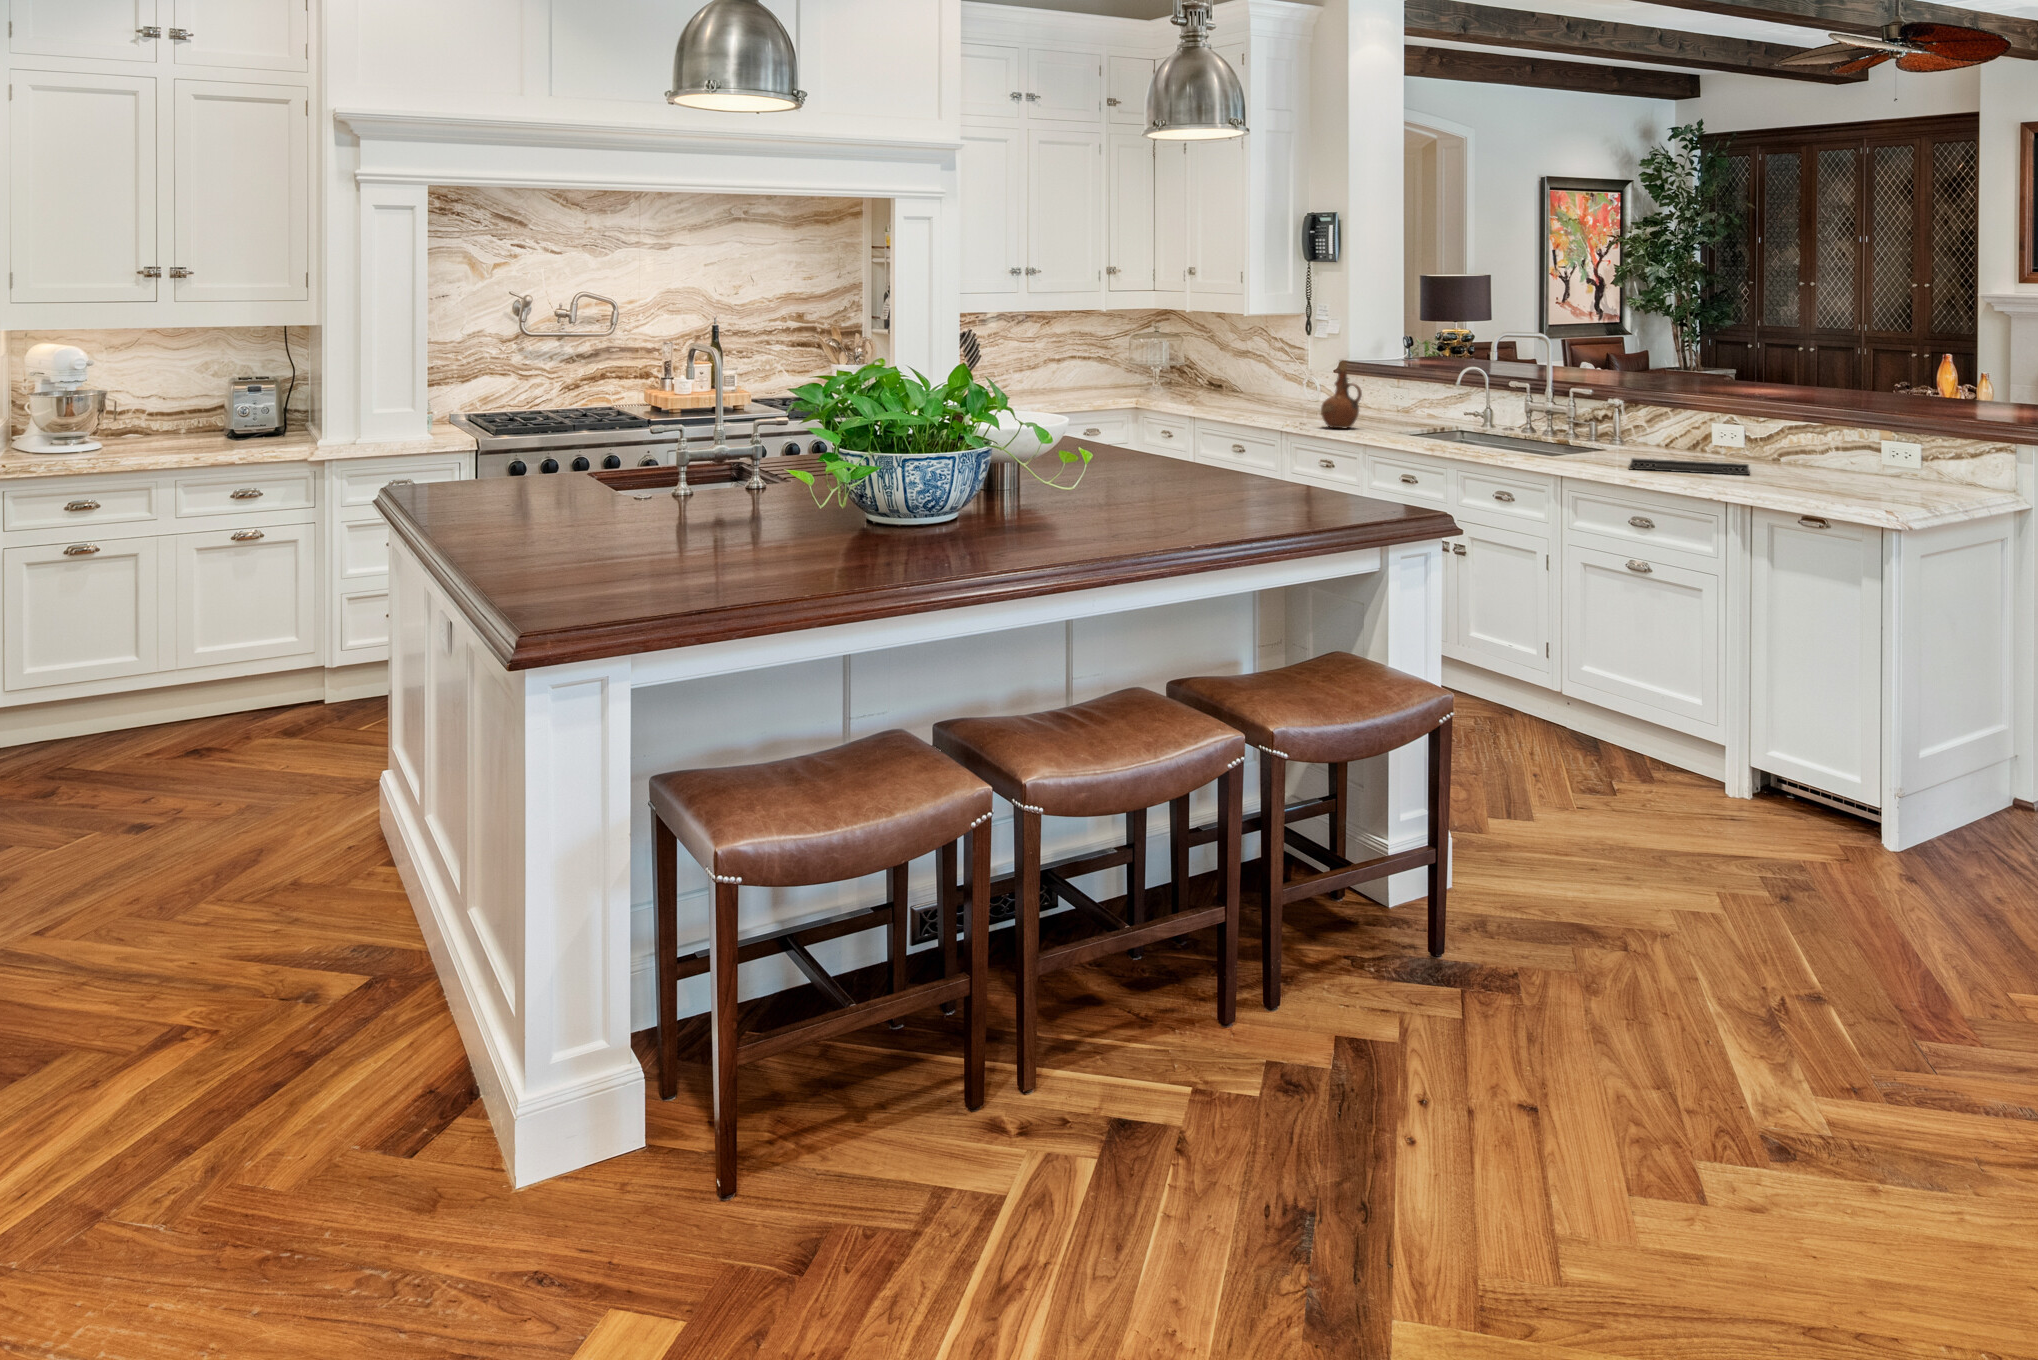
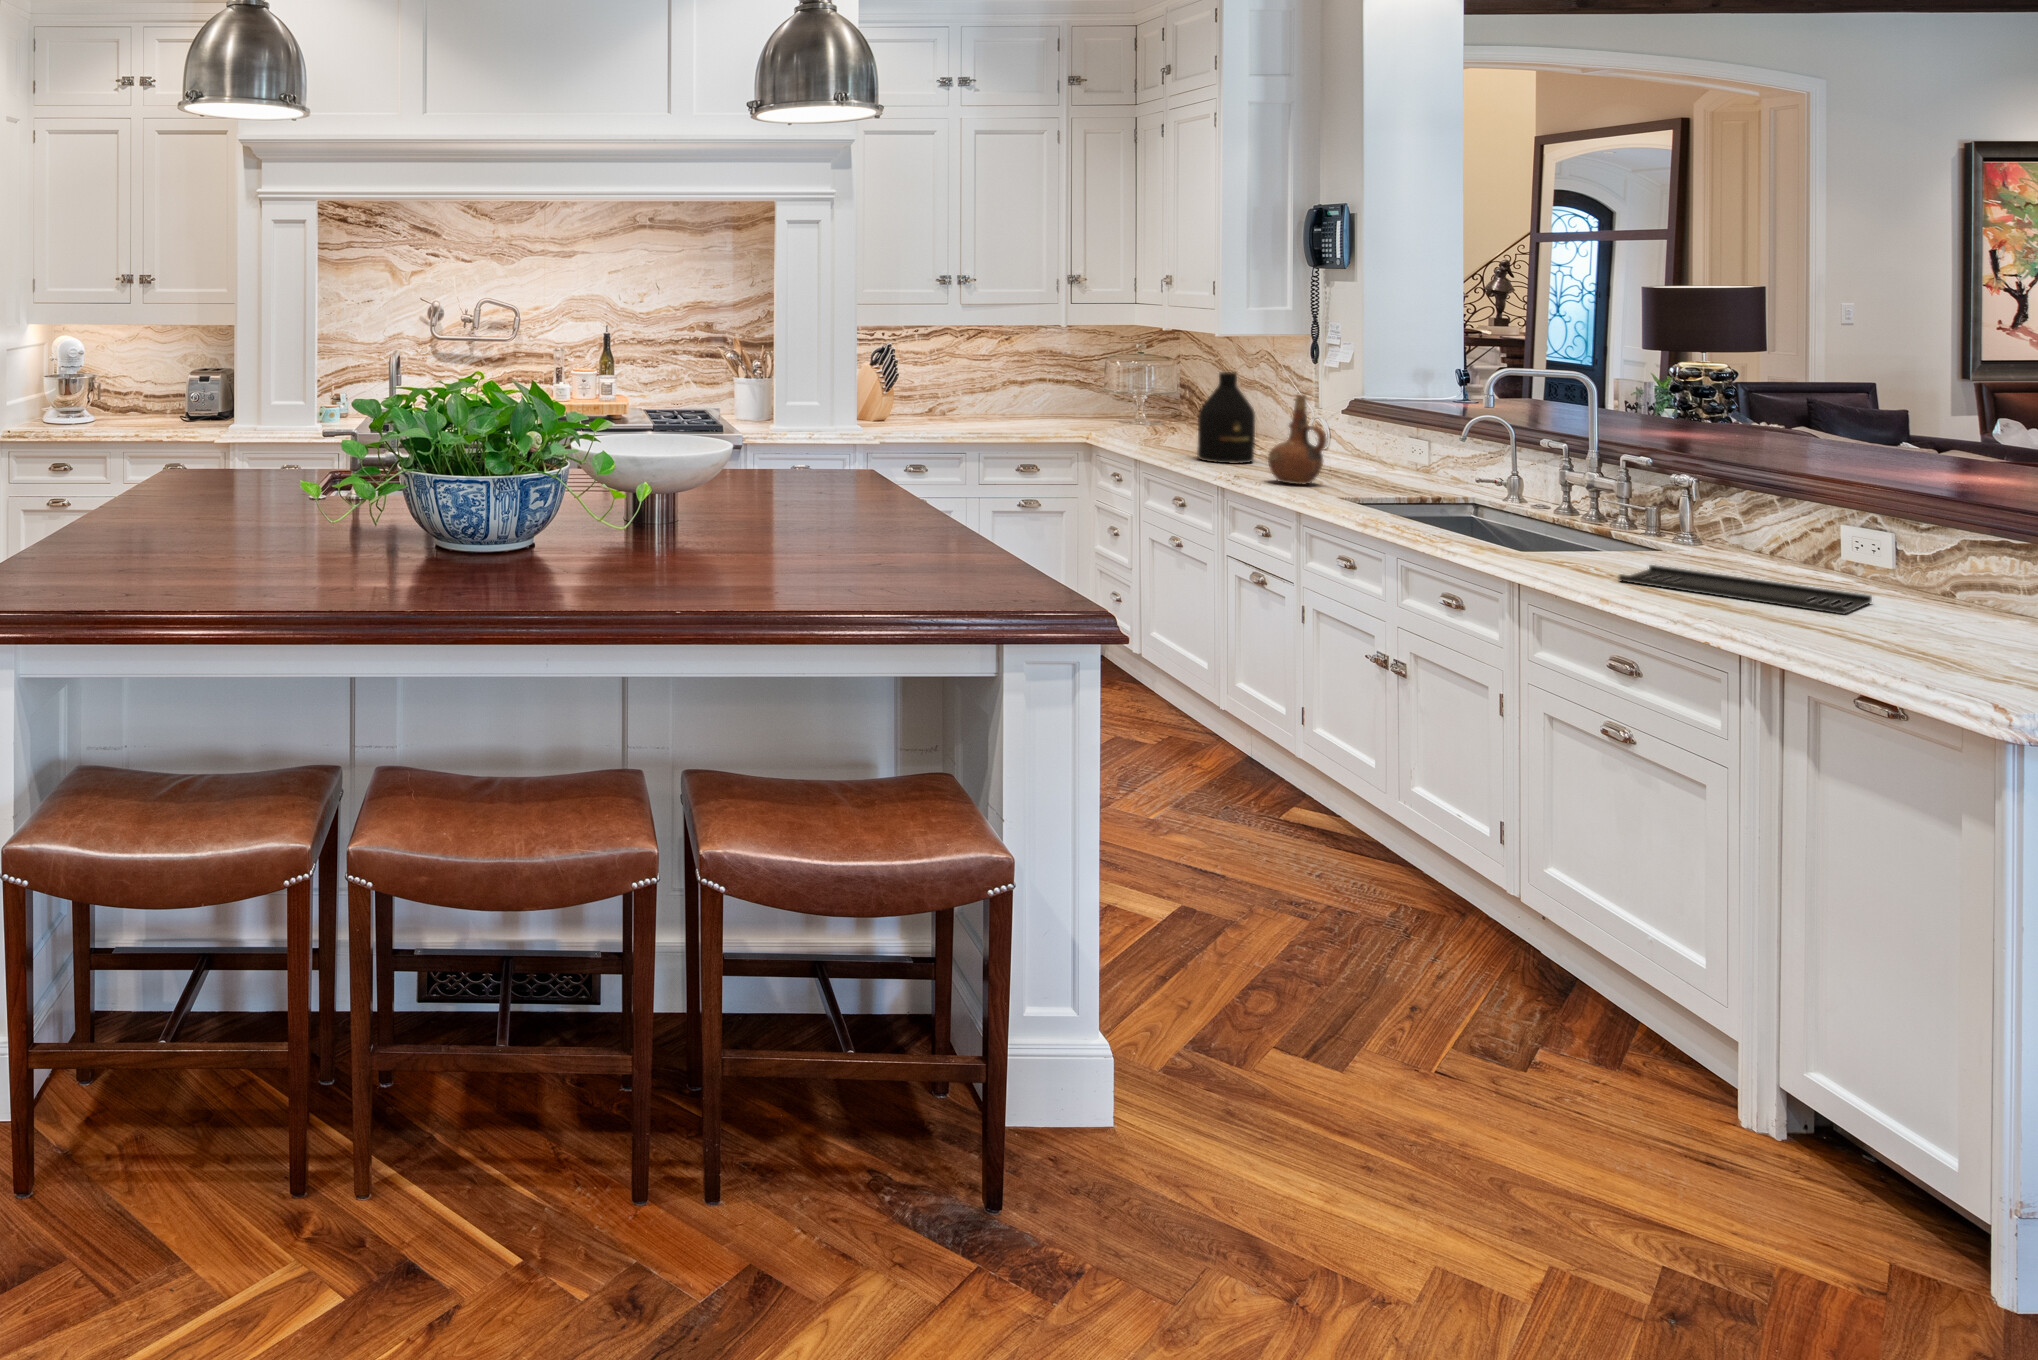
bottle: none [1240,345,1281,418] -> present [1197,372,1255,464]

